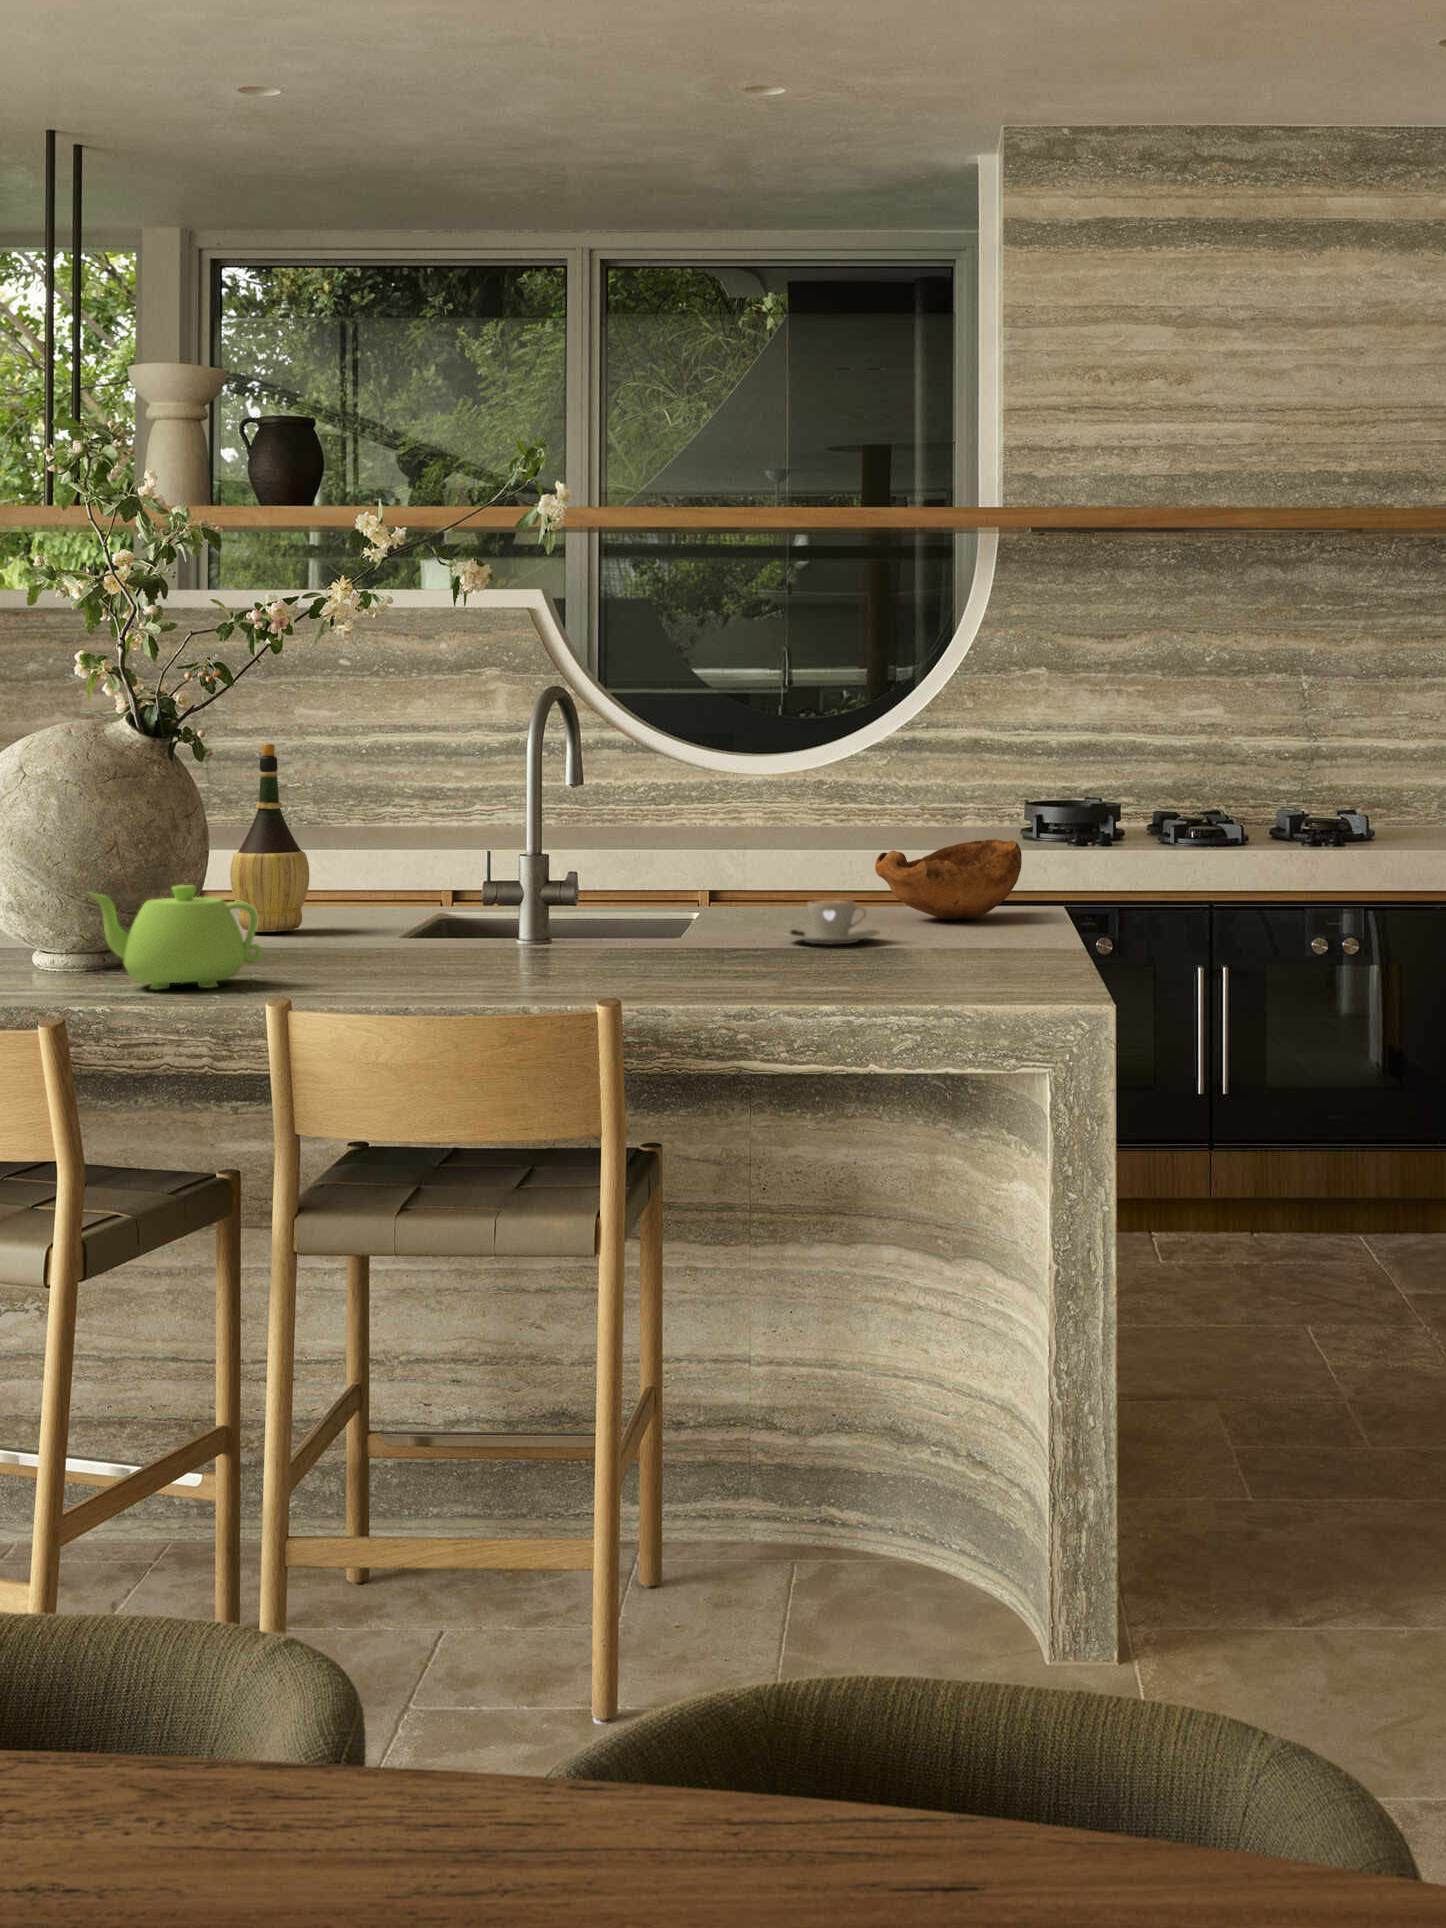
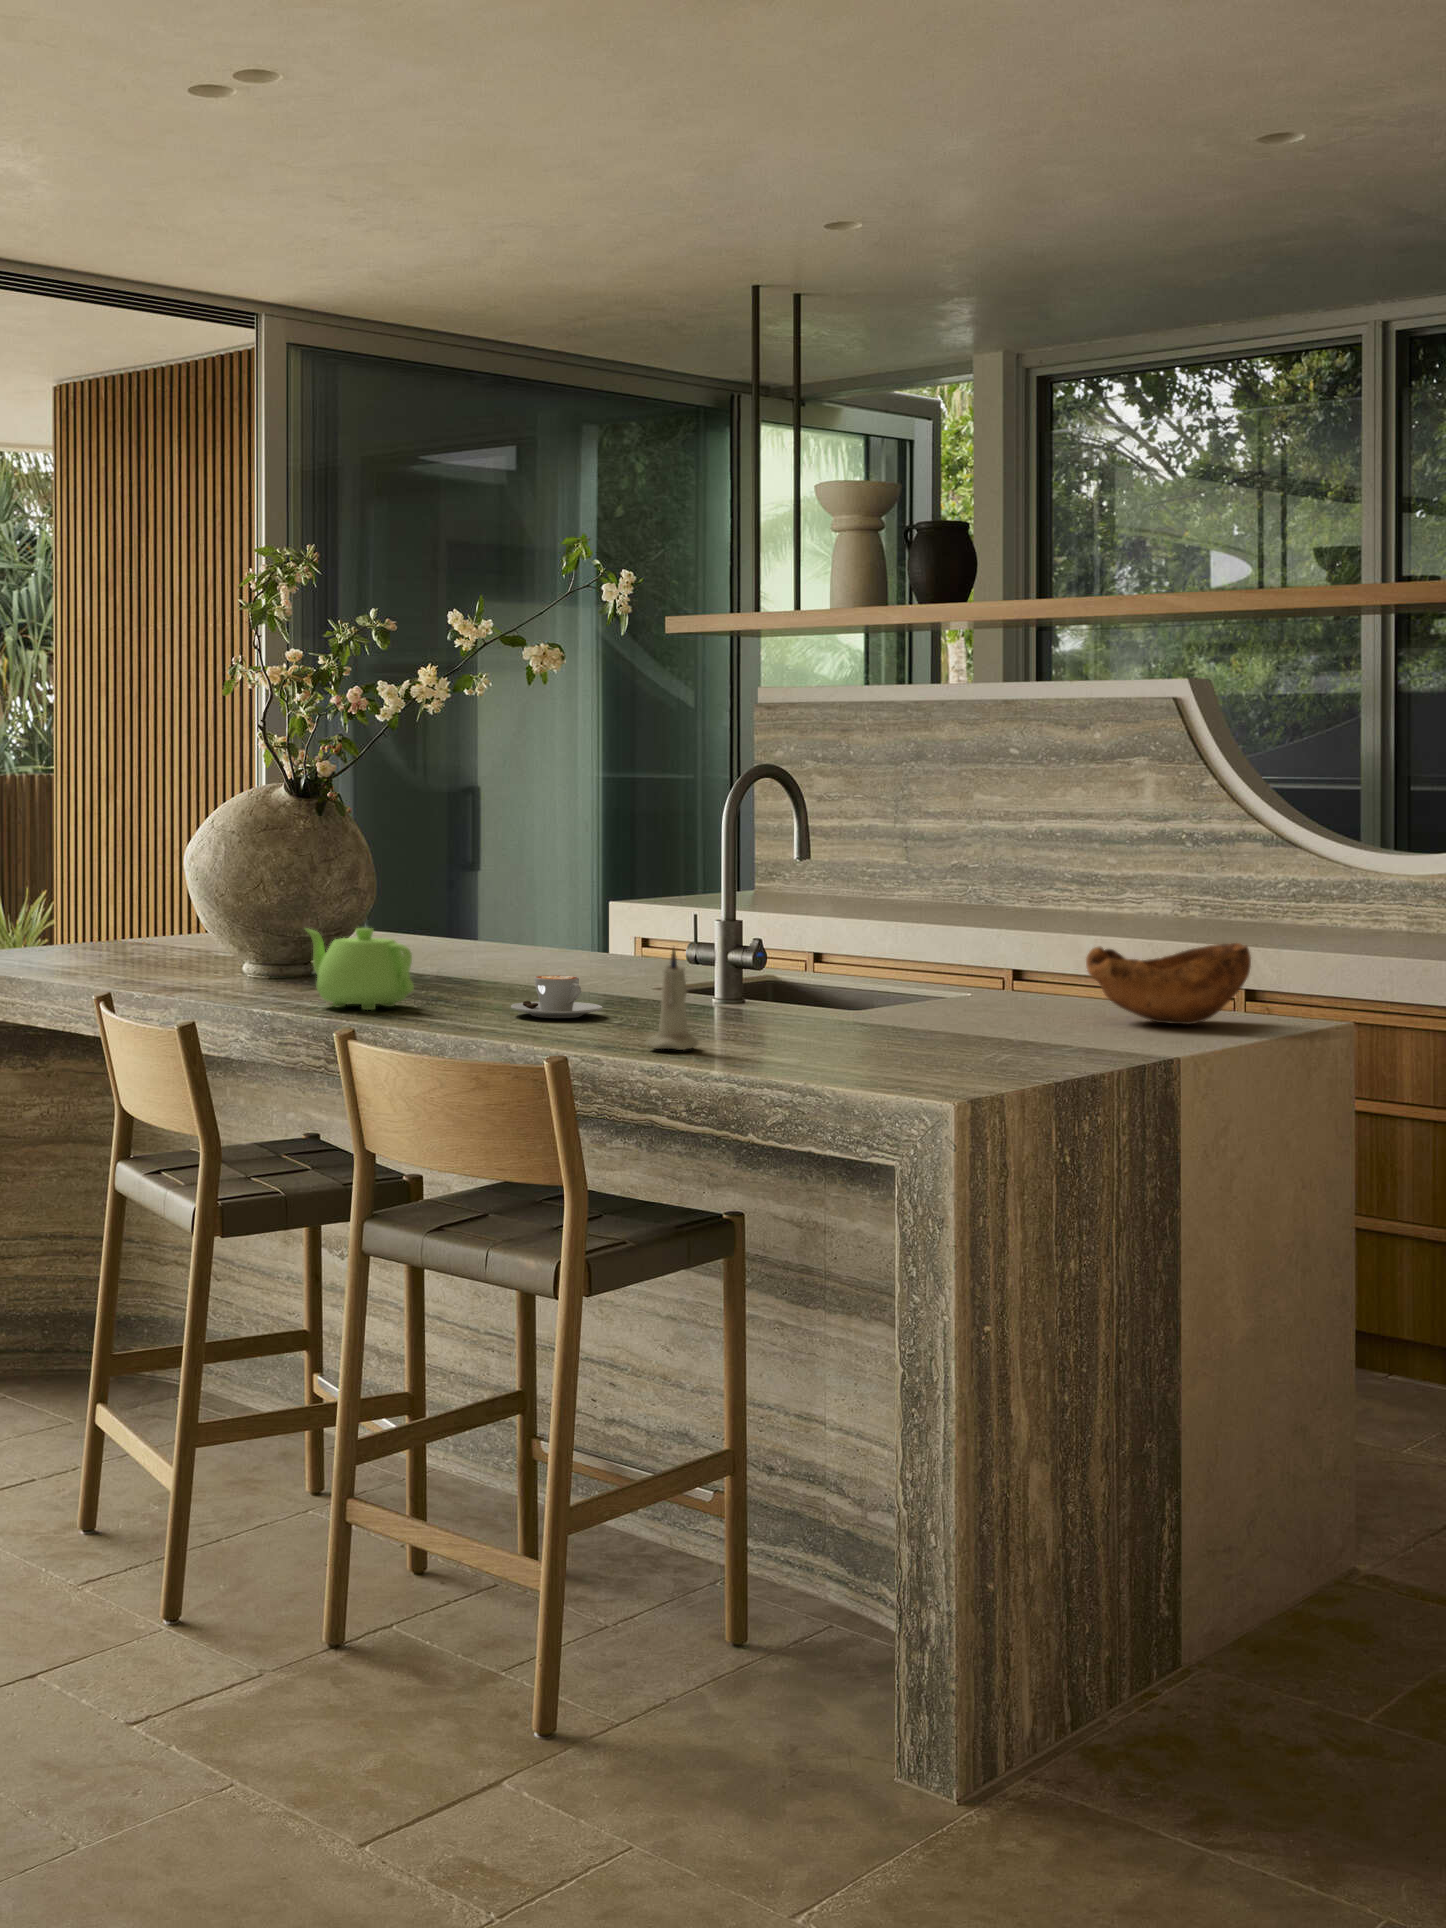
wine bottle: present [230,744,310,932] -> none [551,821,614,979]
candle: none [678,874,739,989] -> present [646,948,698,1050]
coffee cup: present [783,900,879,944] -> present [511,975,602,1018]

